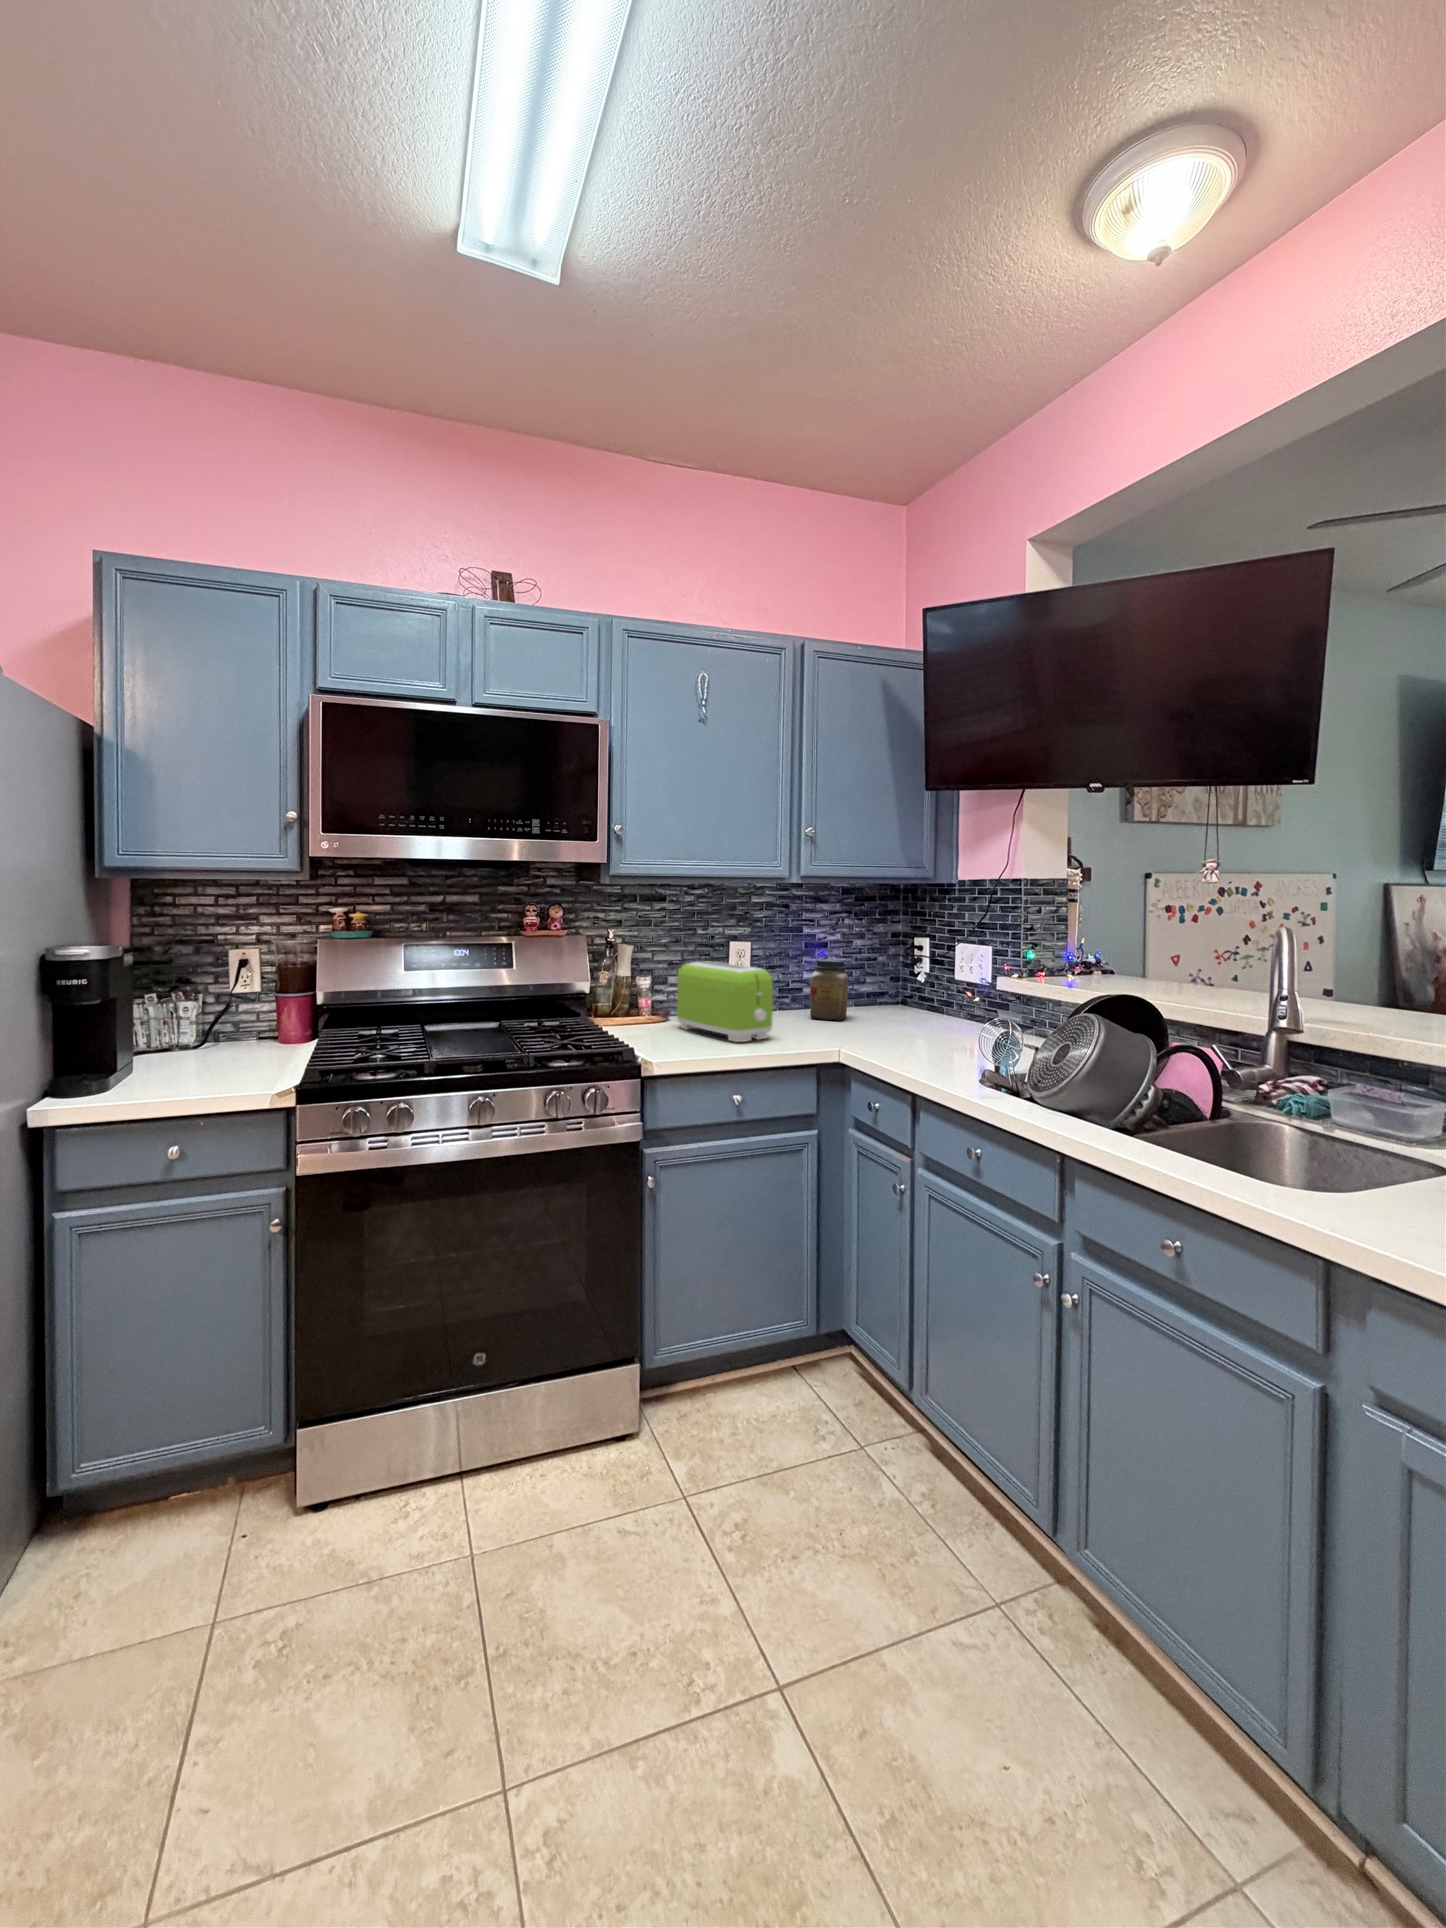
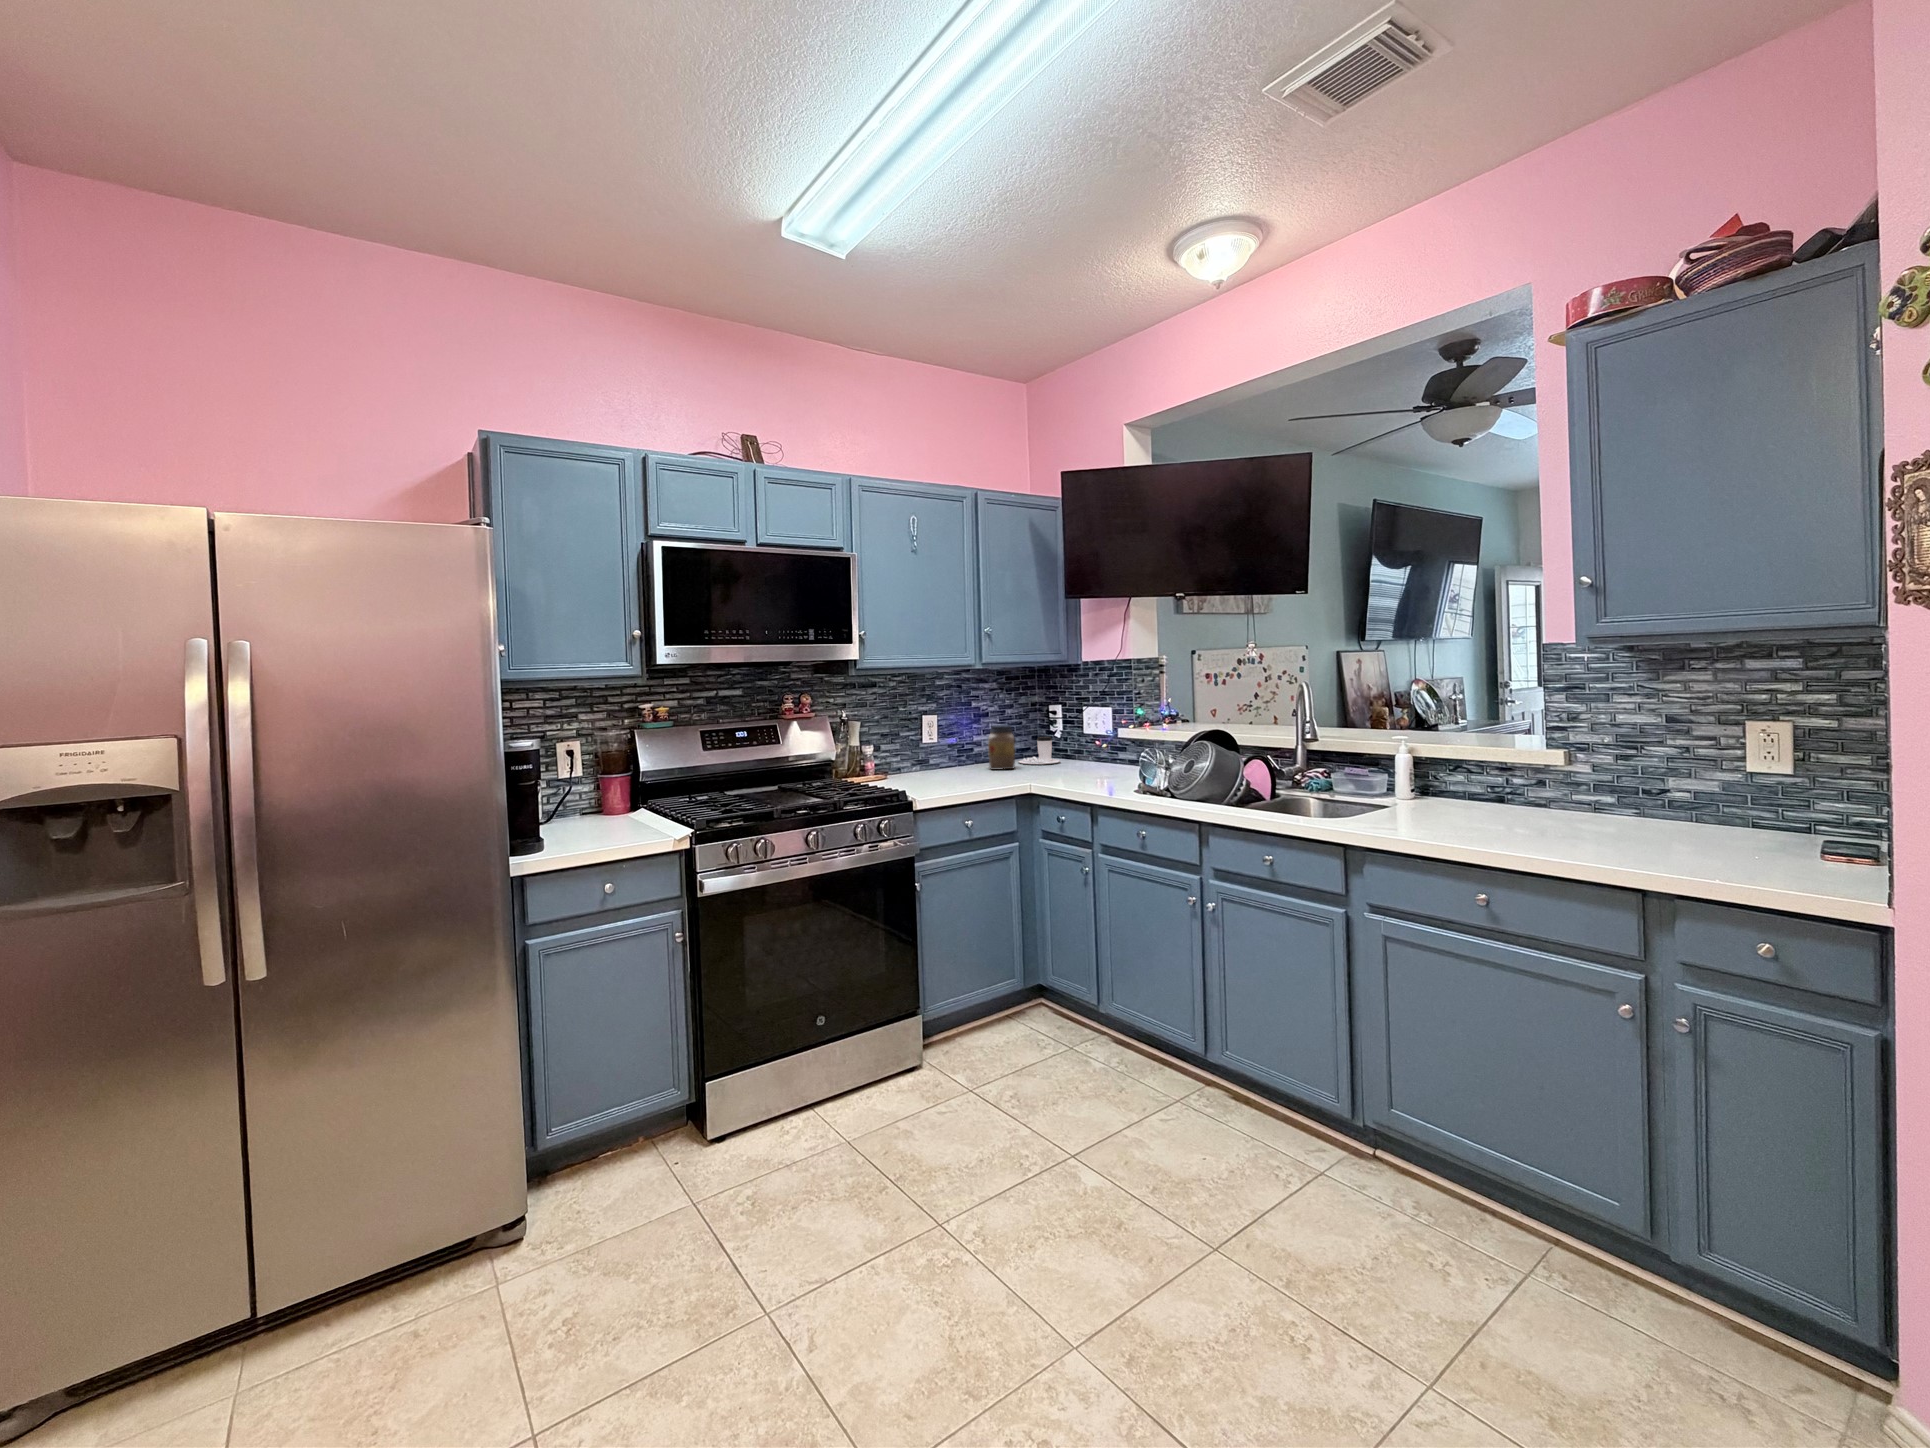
toaster: present [677,961,773,1042] -> none [903,730,981,786]
coffee cup: none [860,978,918,1016] -> present [1018,737,1060,765]

